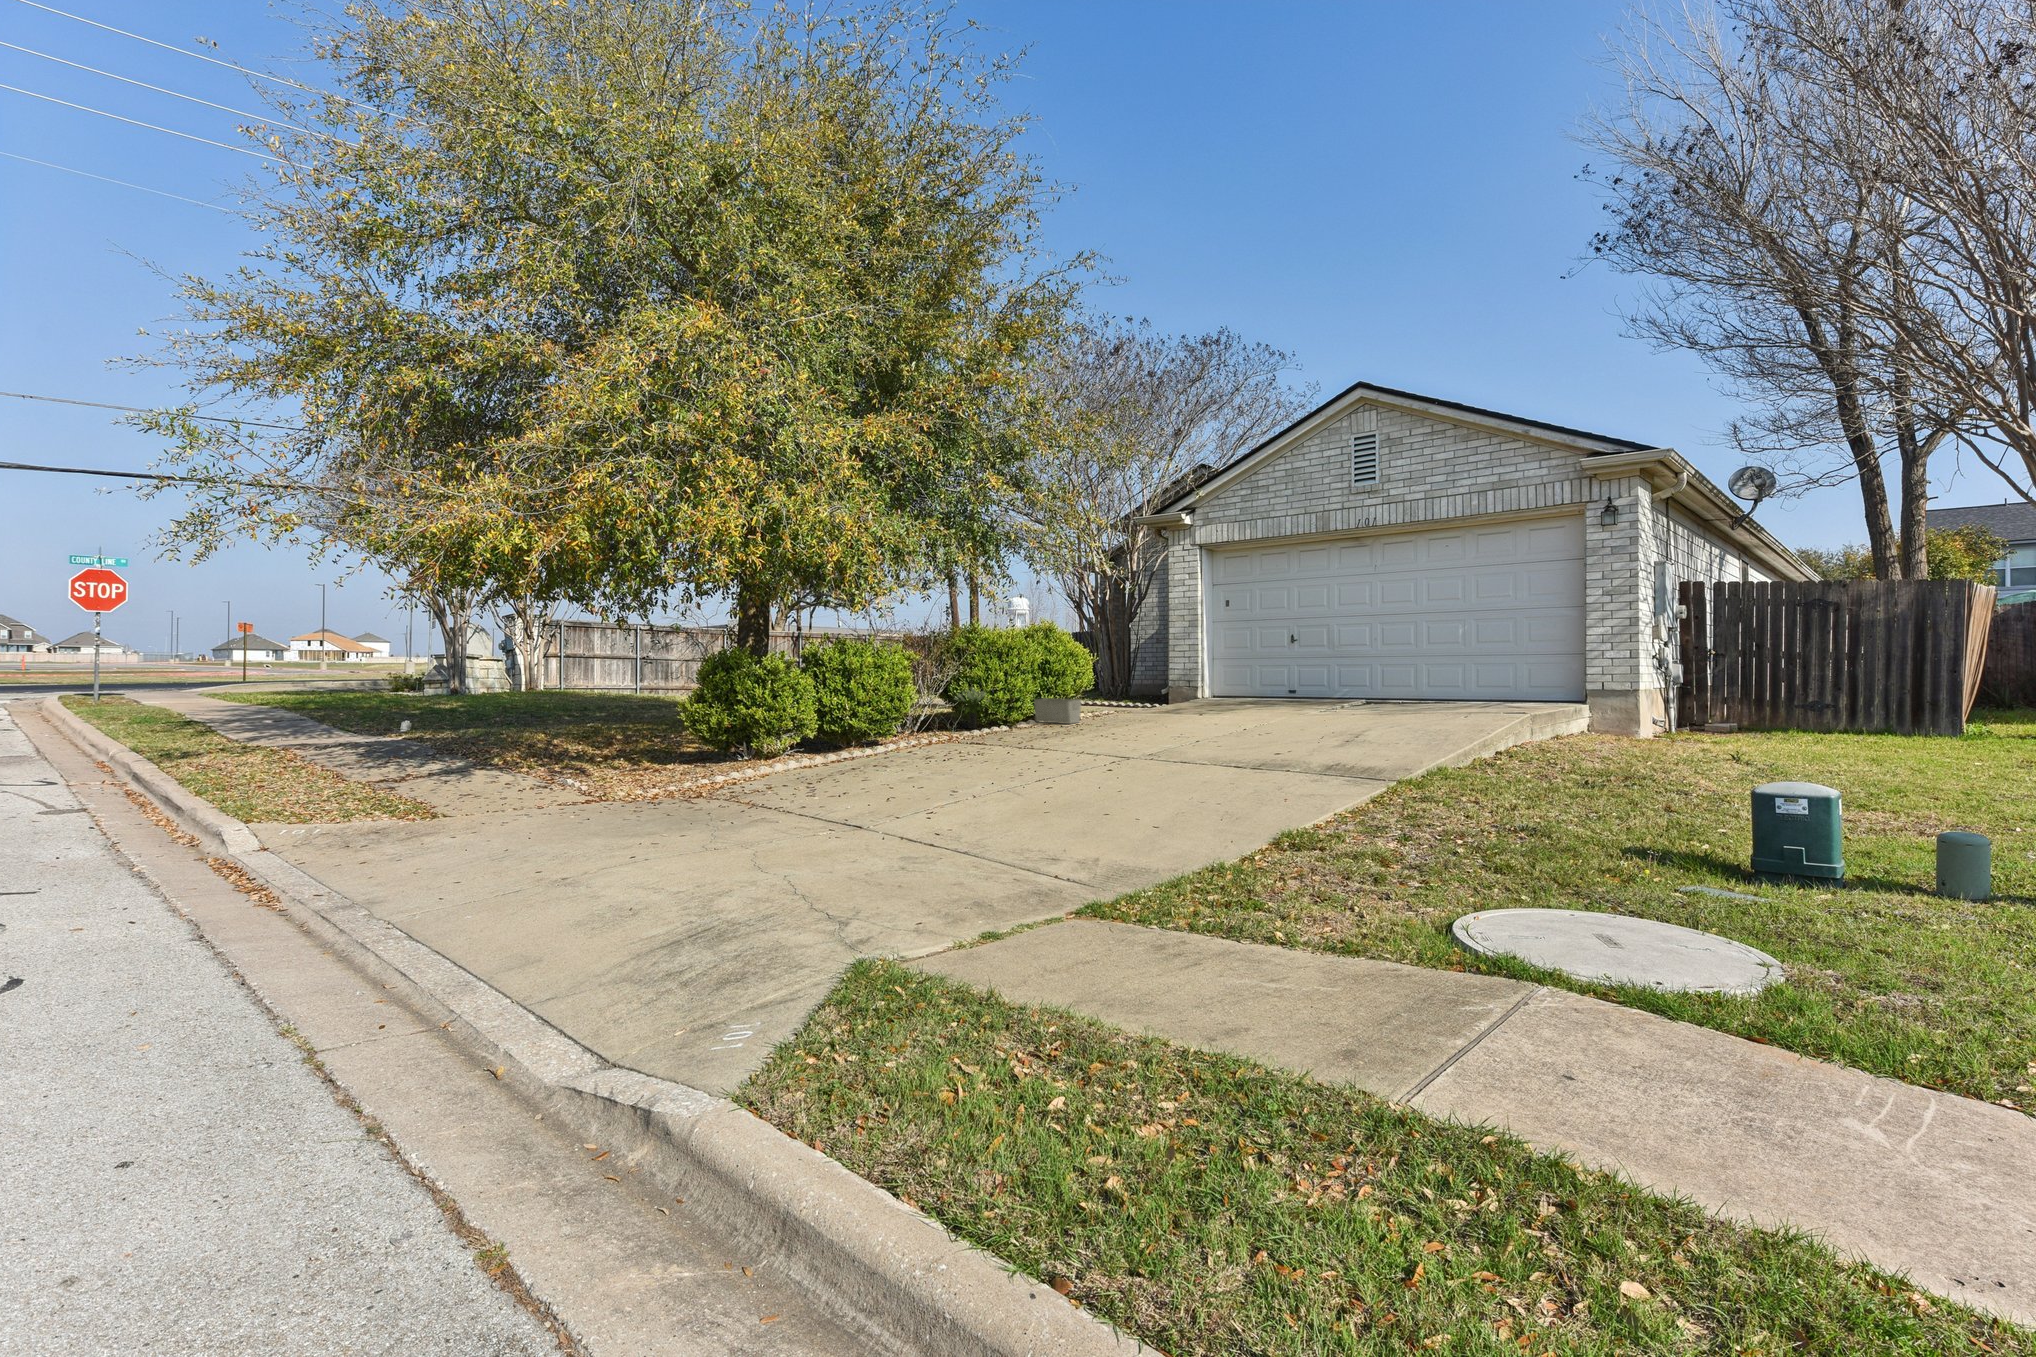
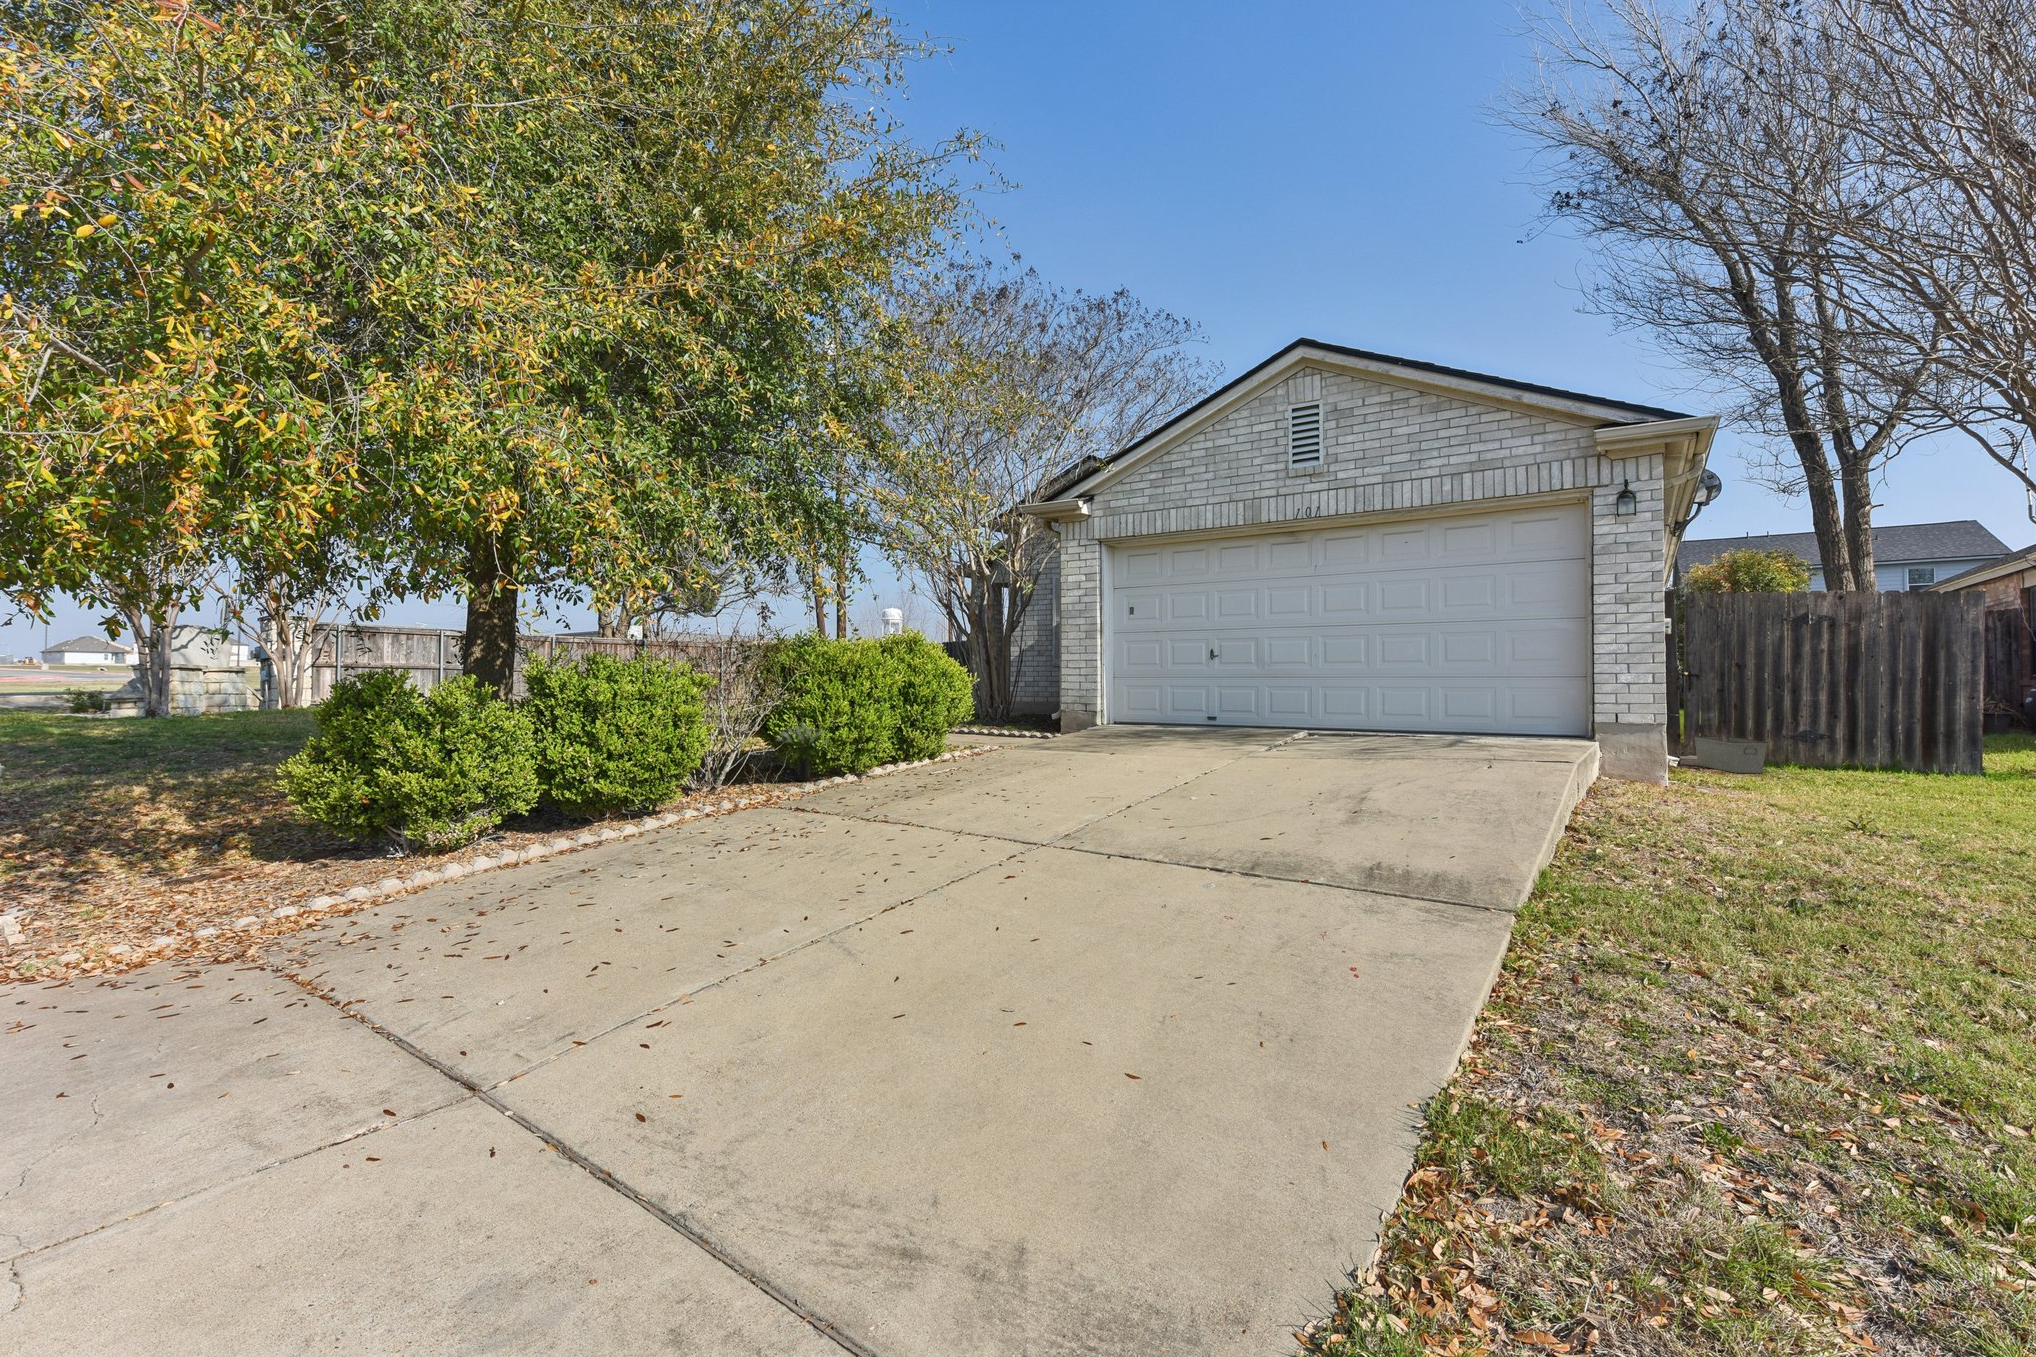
storage bin: present [1034,698,1081,724] -> present [1695,736,1767,773]

